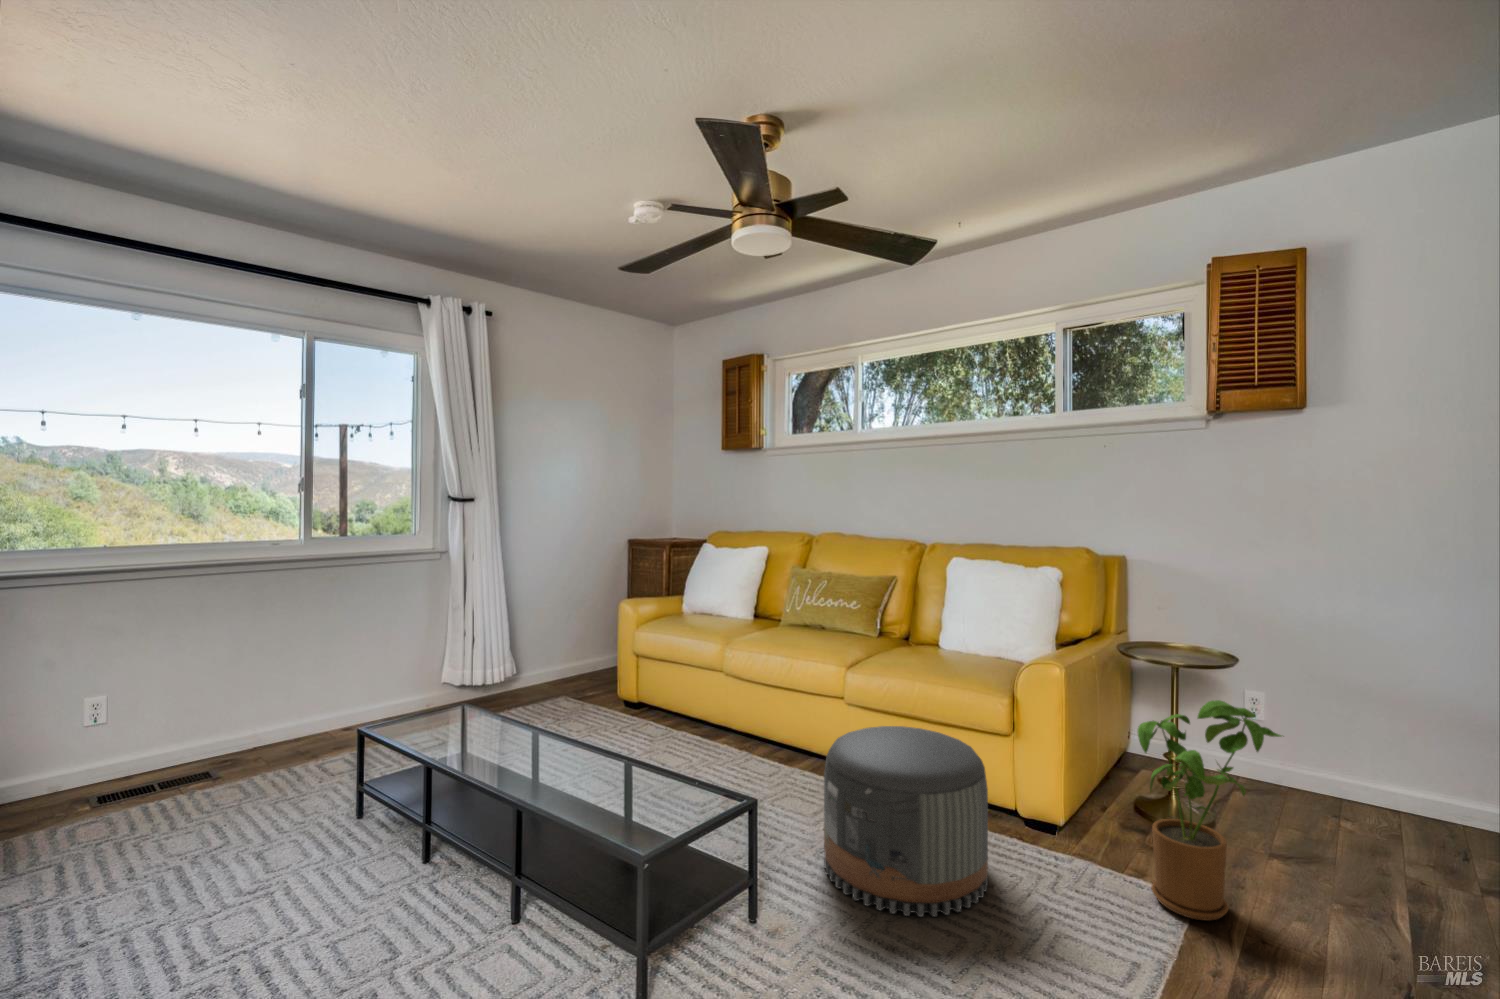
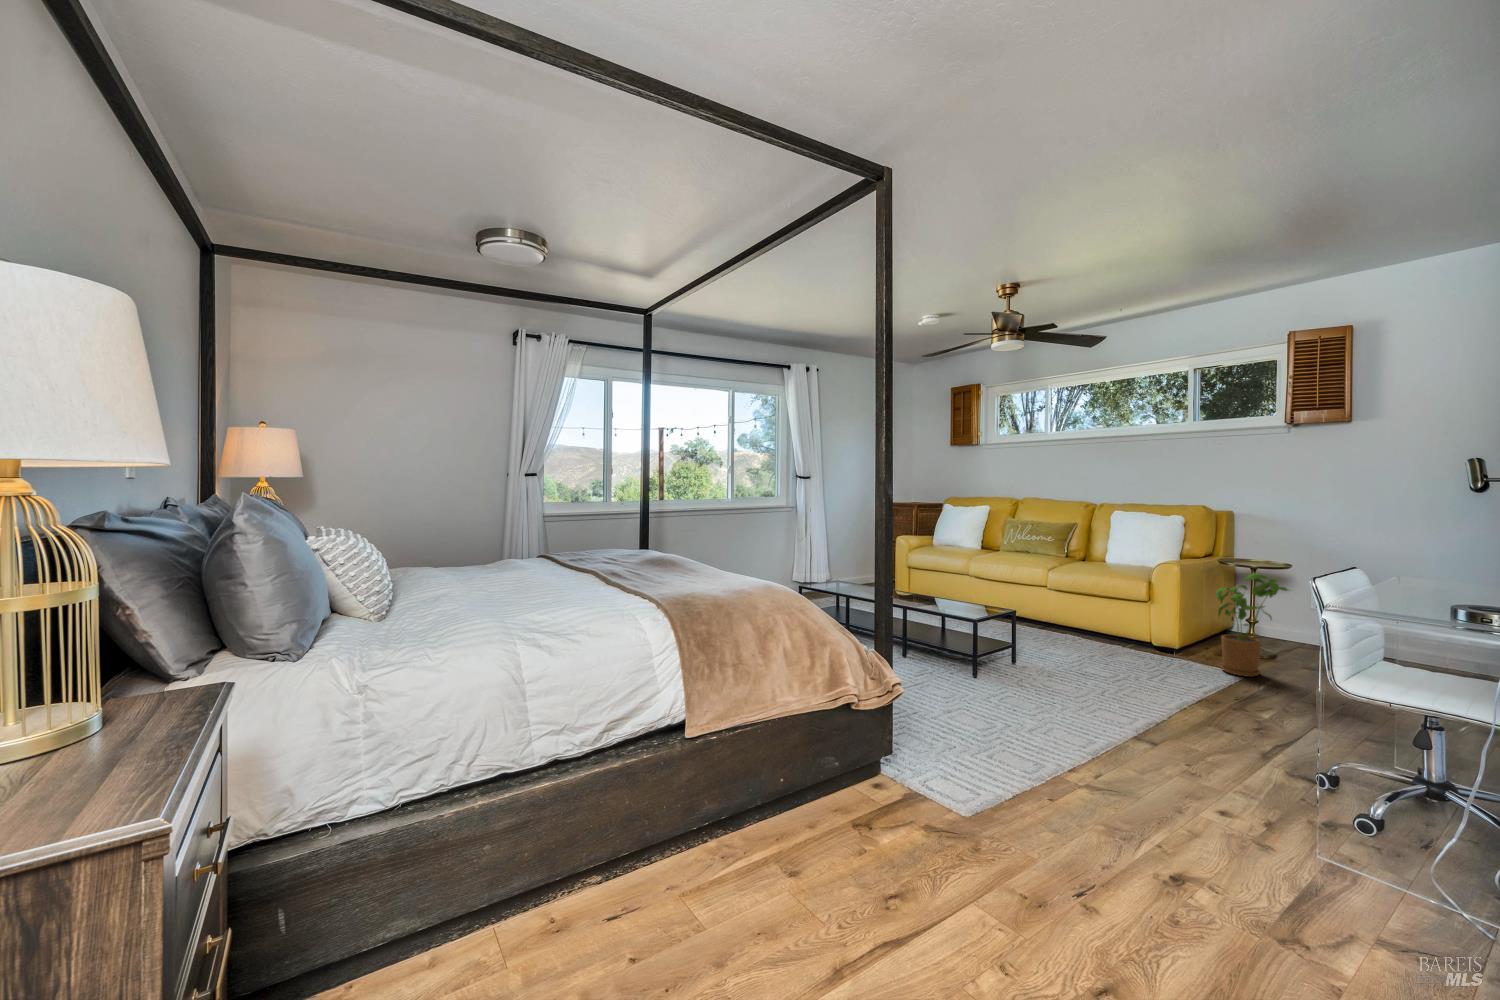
pouf: present [824,726,988,917] -> none [1044,591,1132,666]

